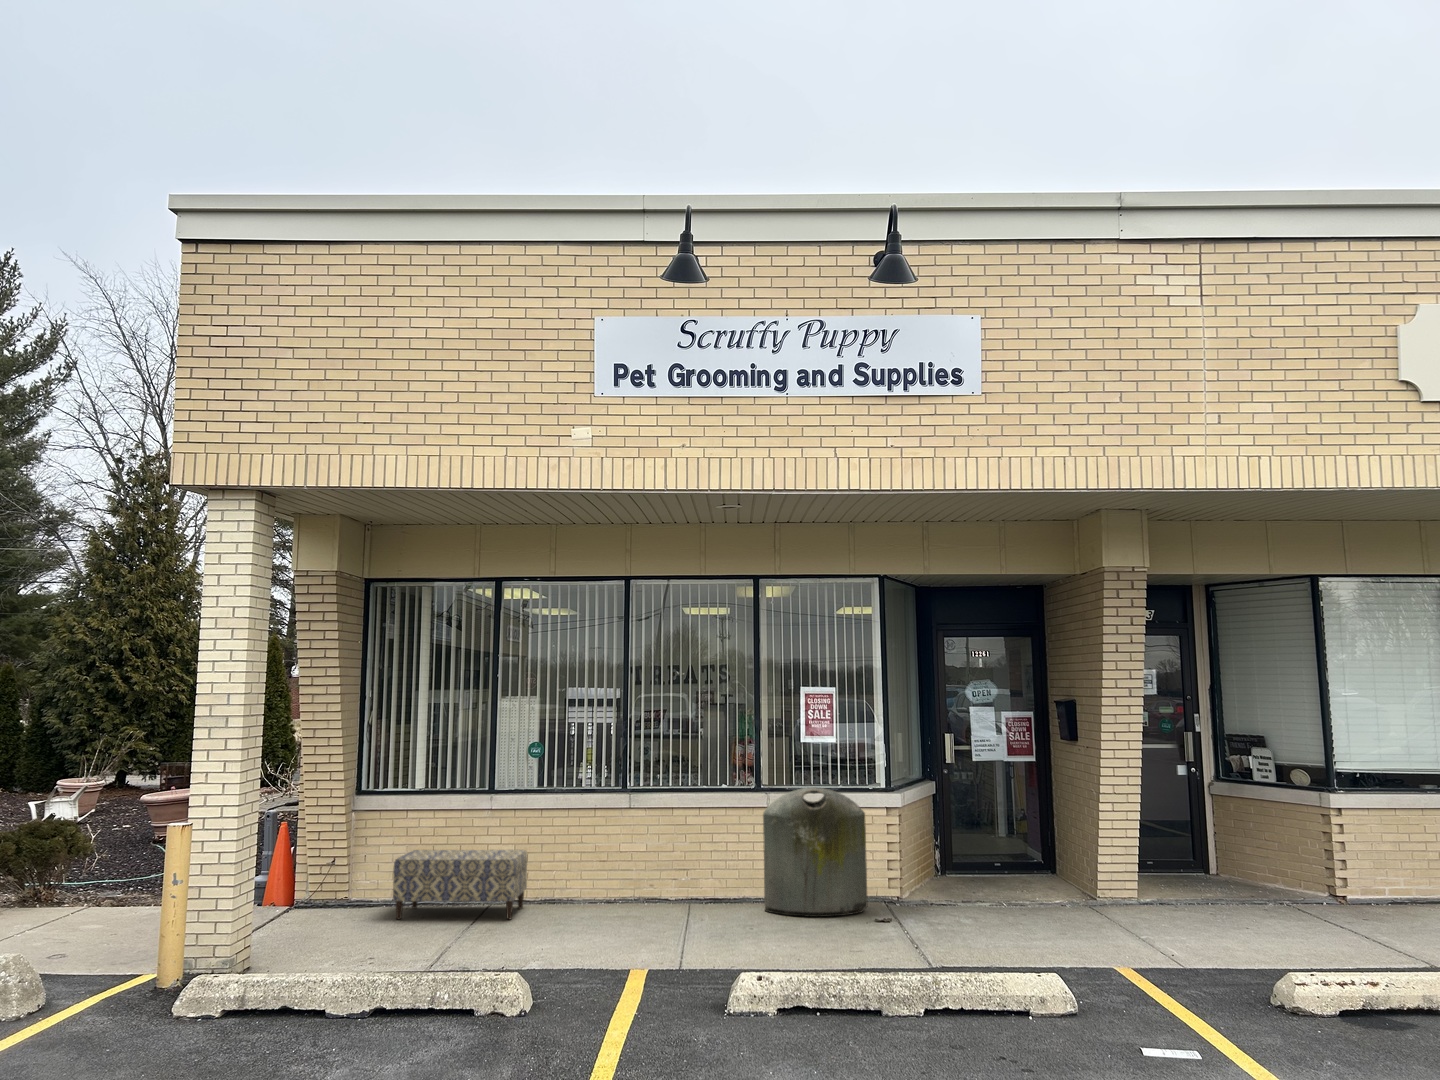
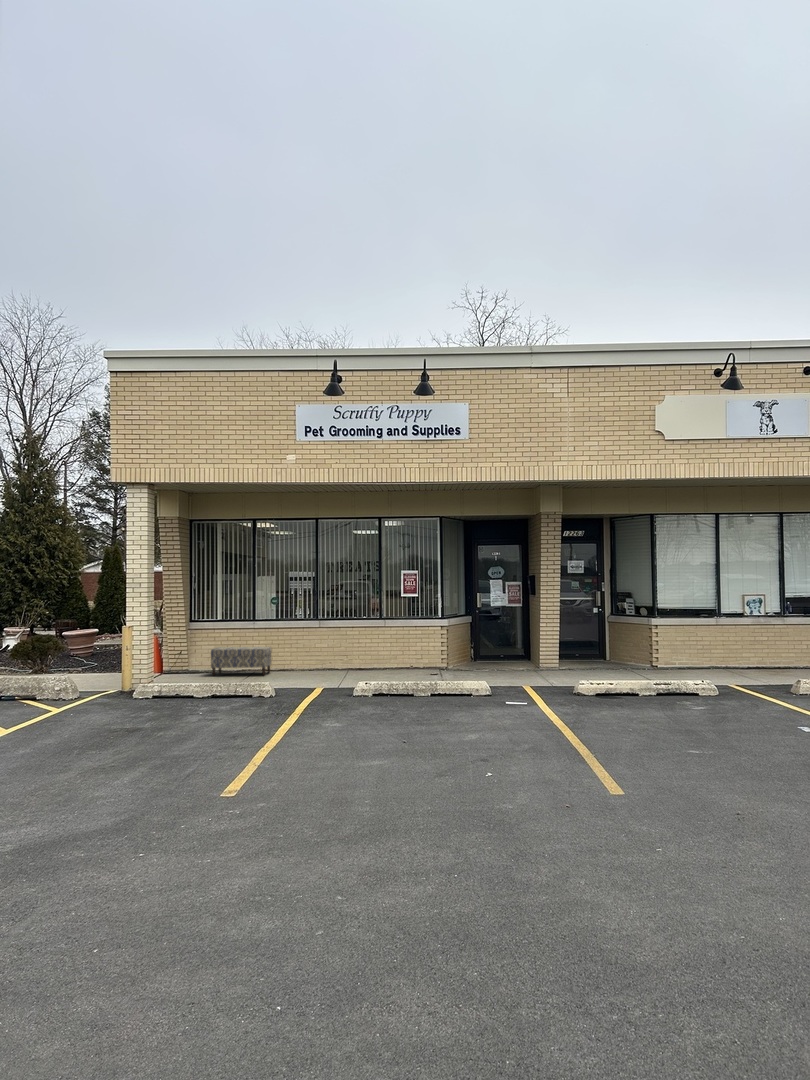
trash can: present [763,787,868,917] -> none [380,617,428,674]

